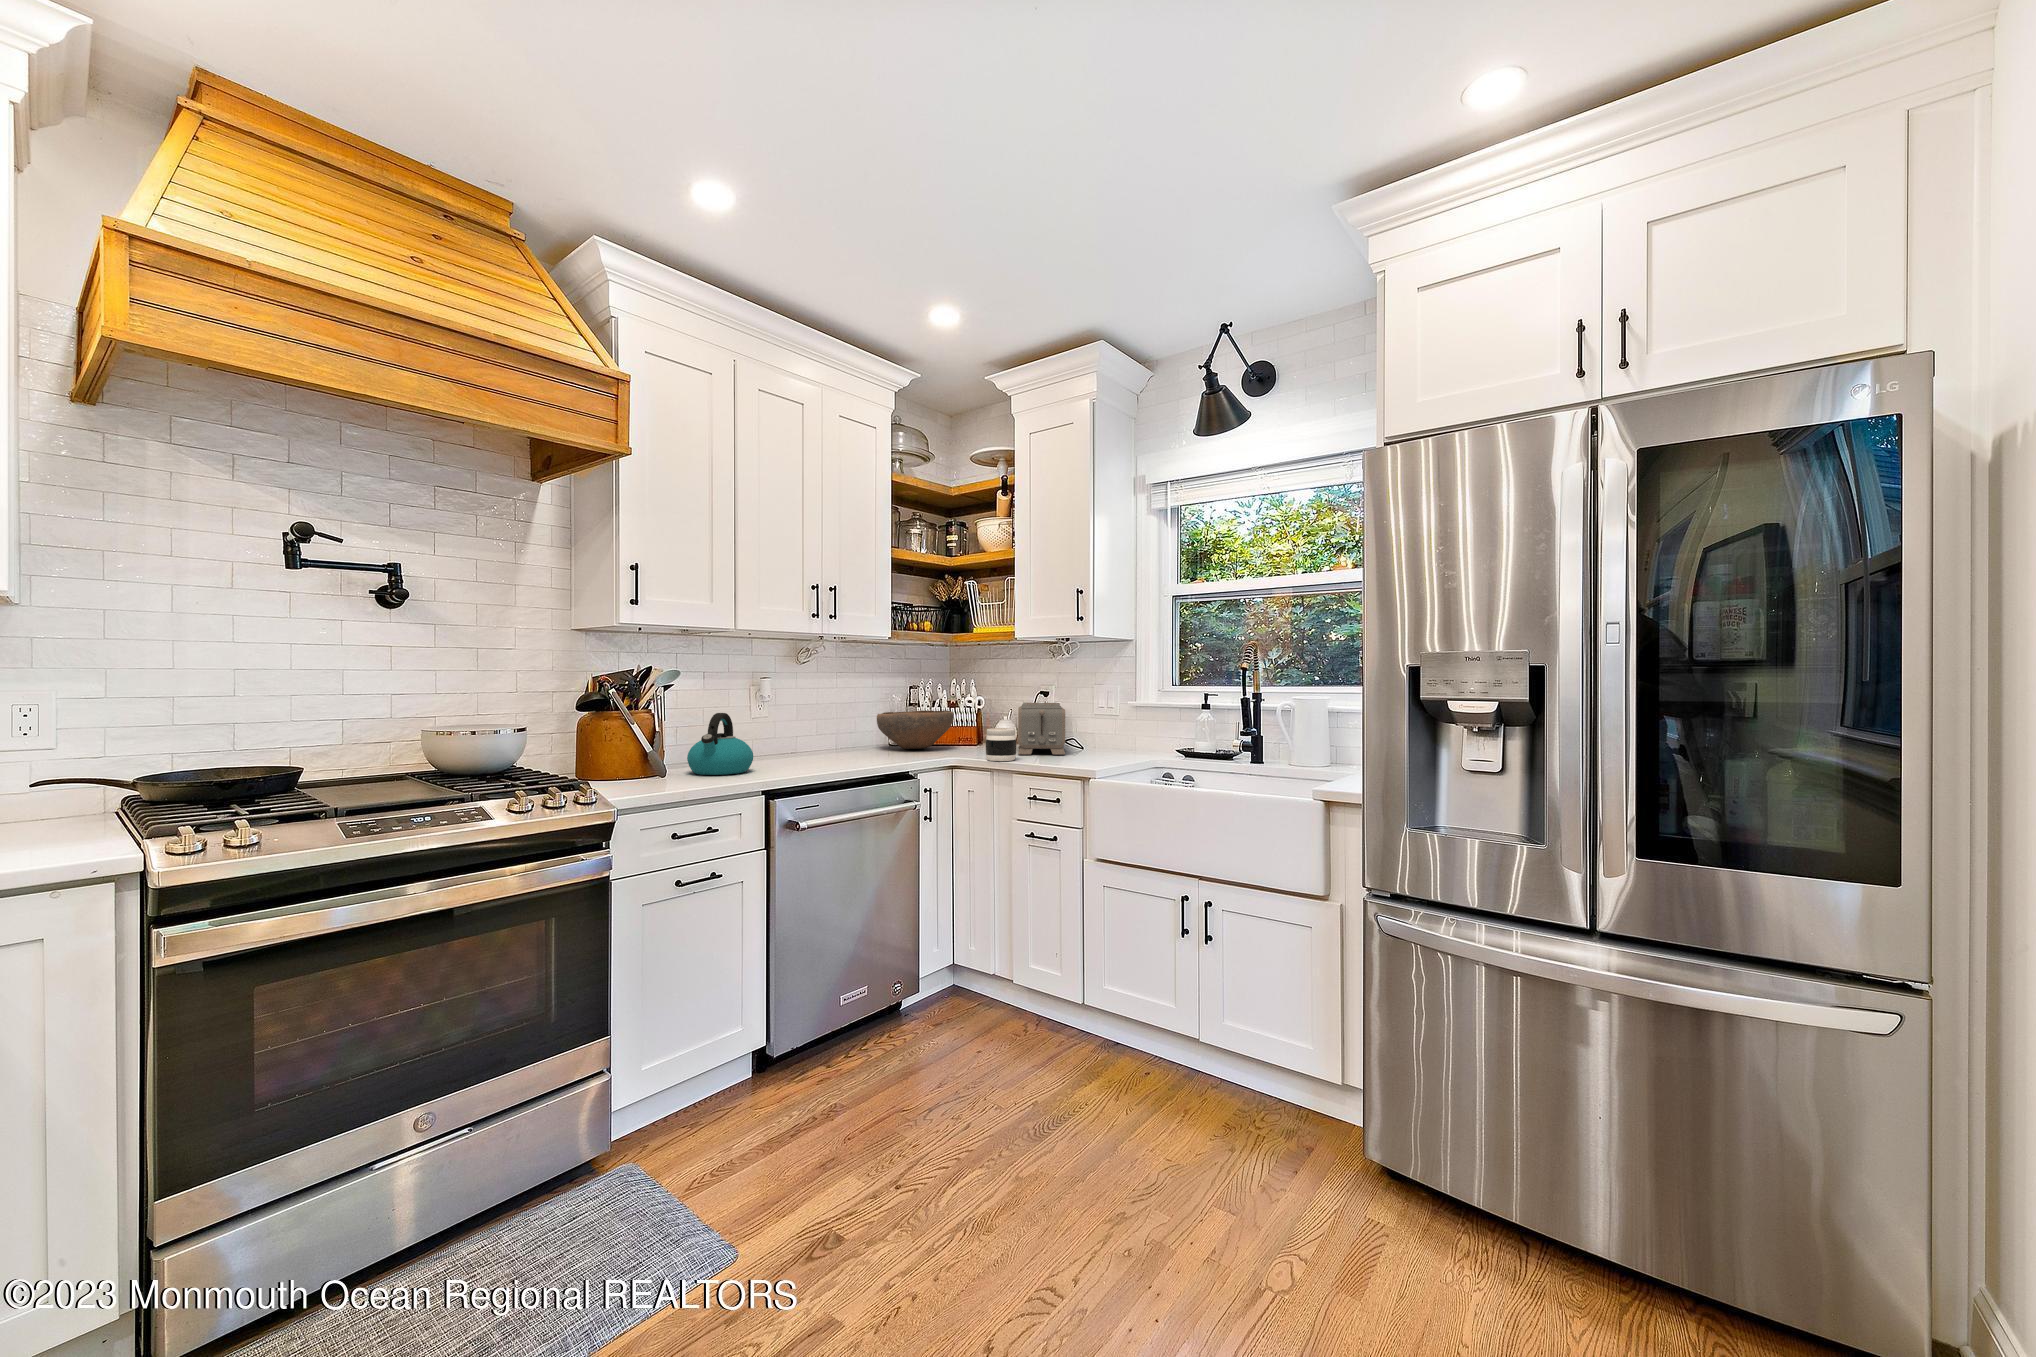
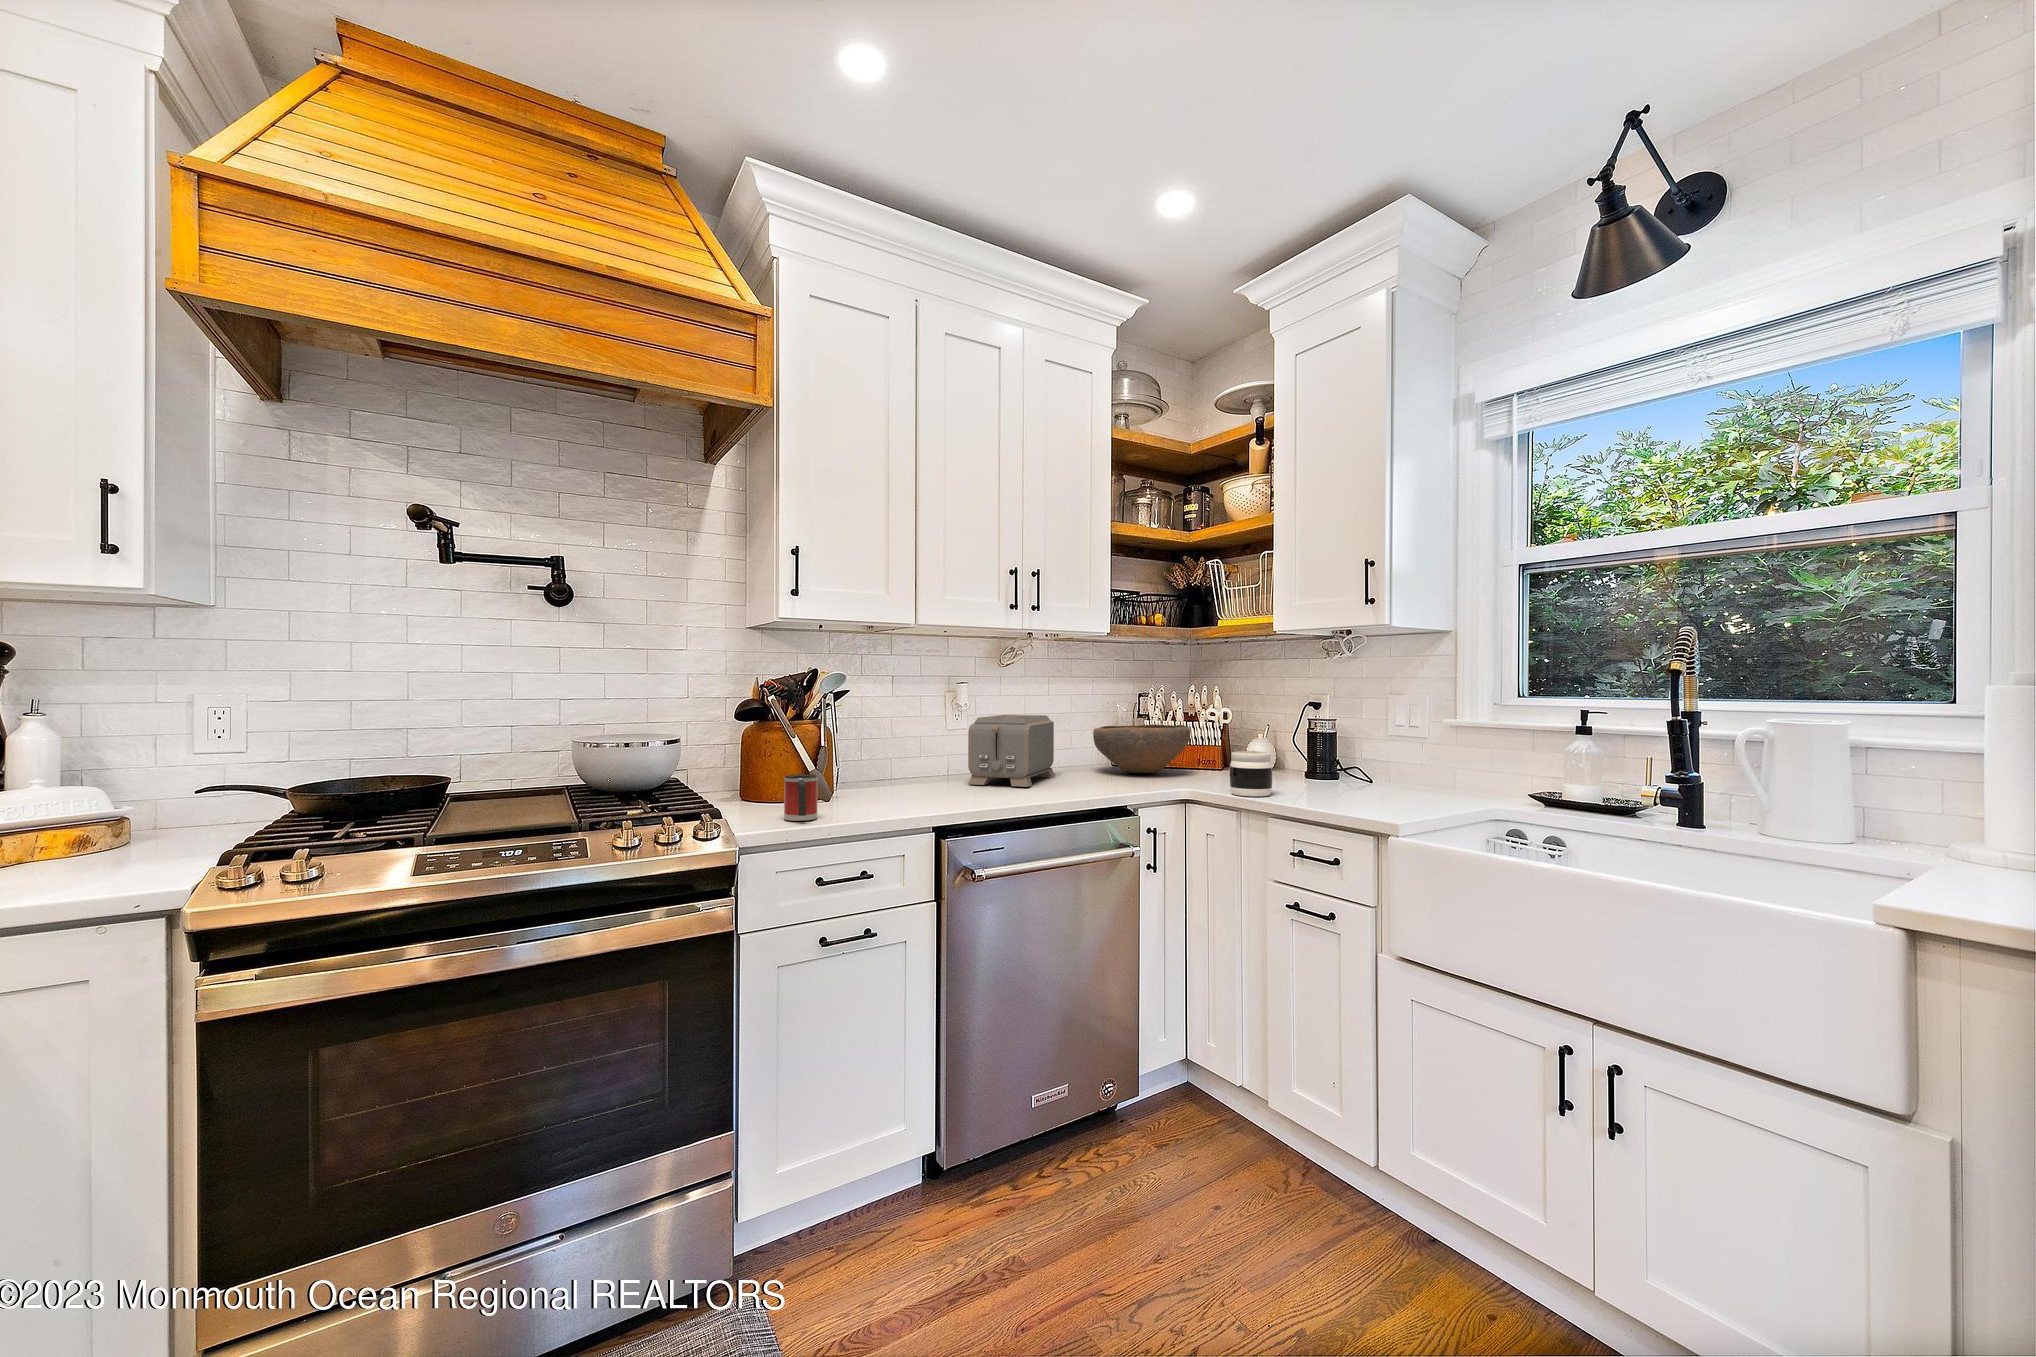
toaster: present [1018,702,1065,755] -> present [968,715,1055,787]
kettle: present [687,713,753,775] -> none [855,725,932,801]
mug: none [638,753,667,790] -> present [784,774,818,821]

